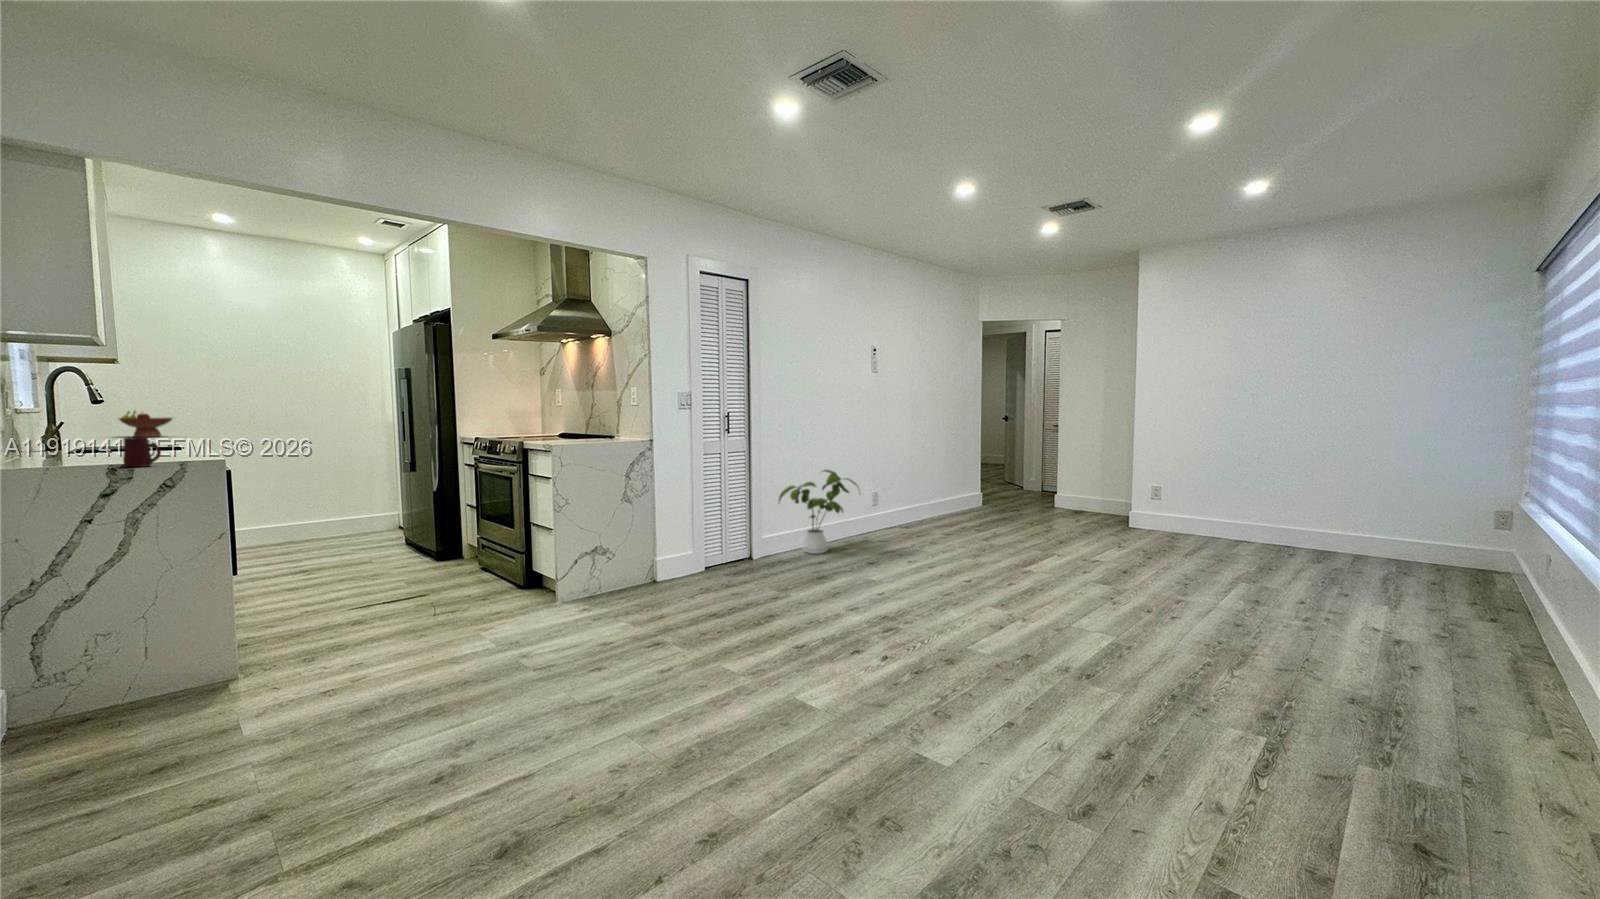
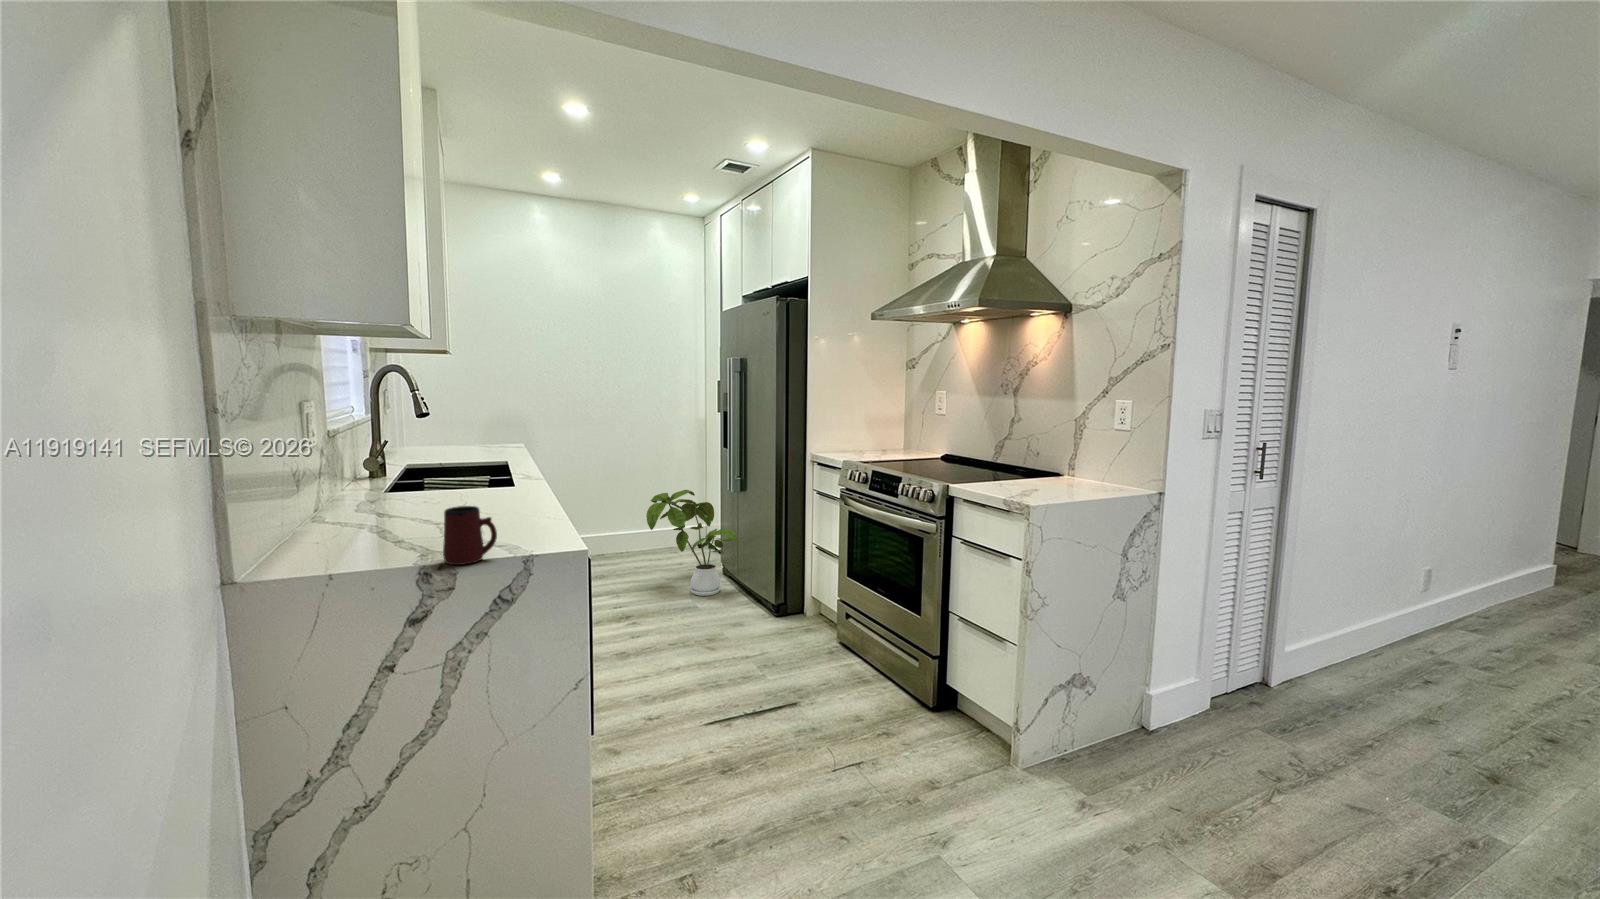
fruit bowl: present [119,411,172,437] -> none [449,405,499,434]
house plant: present [779,470,857,554] -> present [646,490,743,596]

